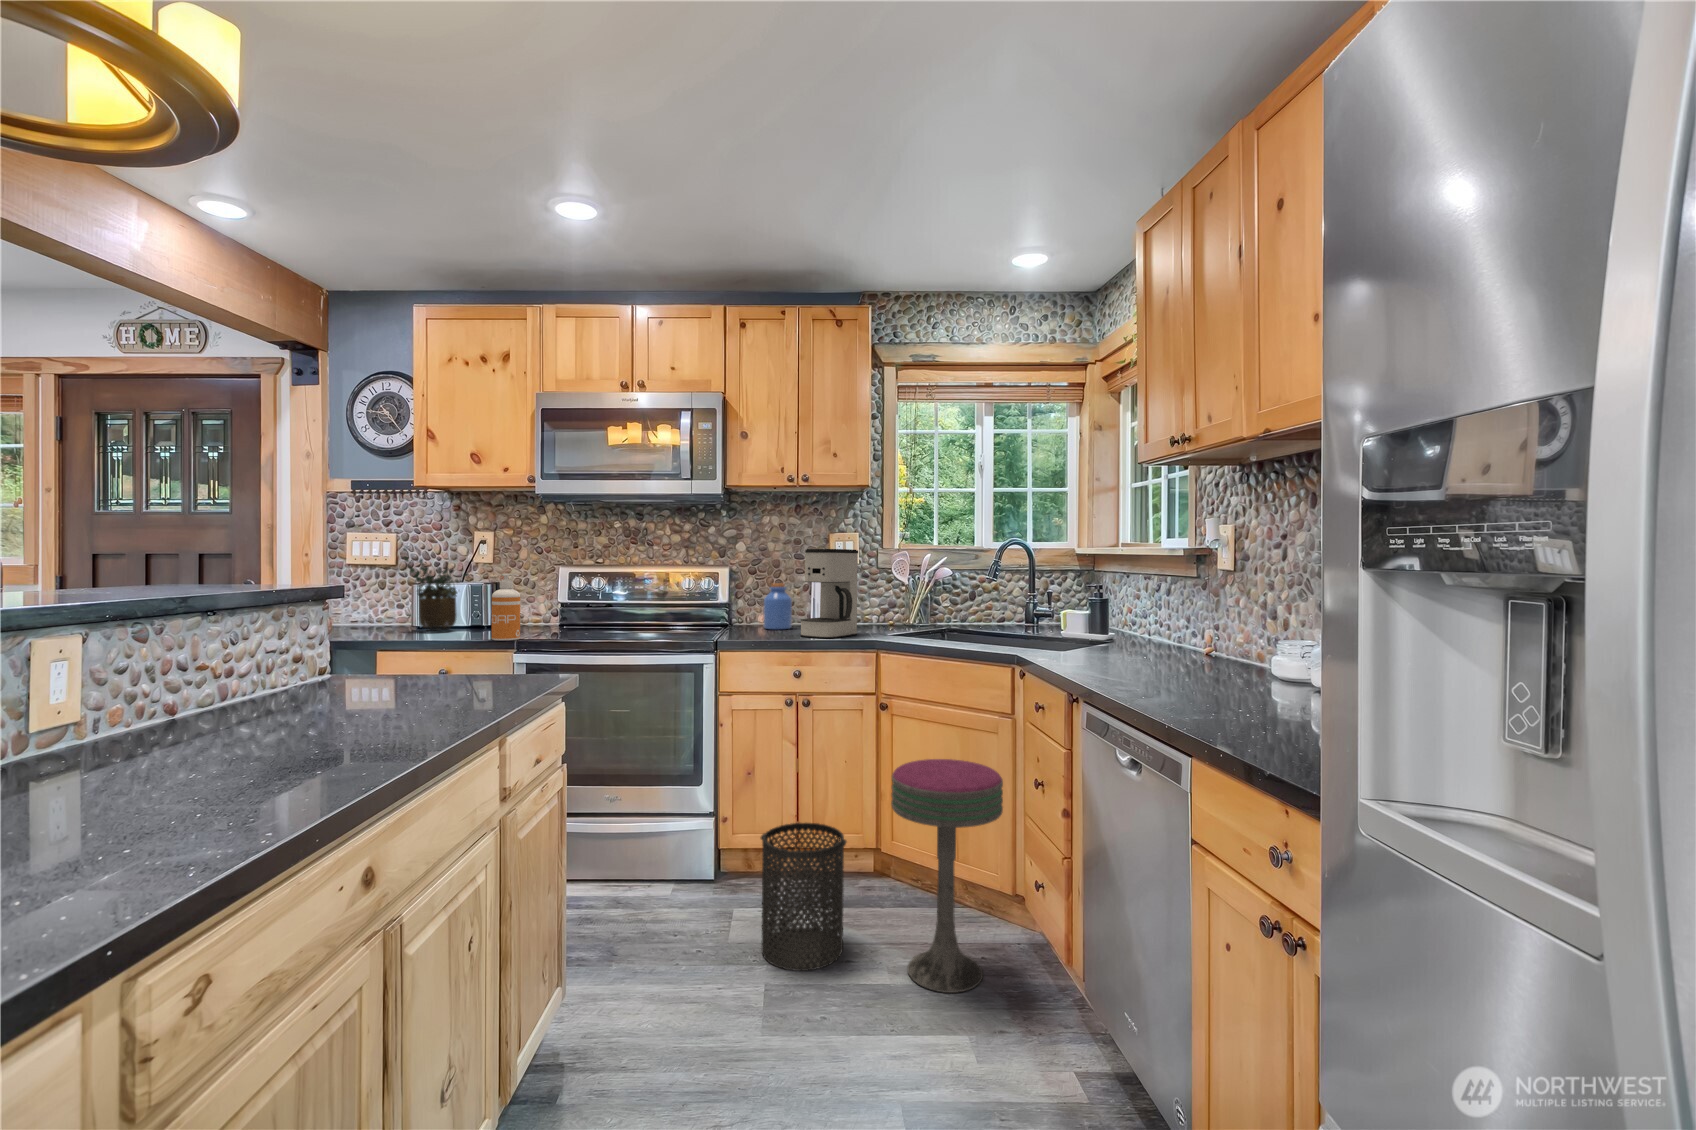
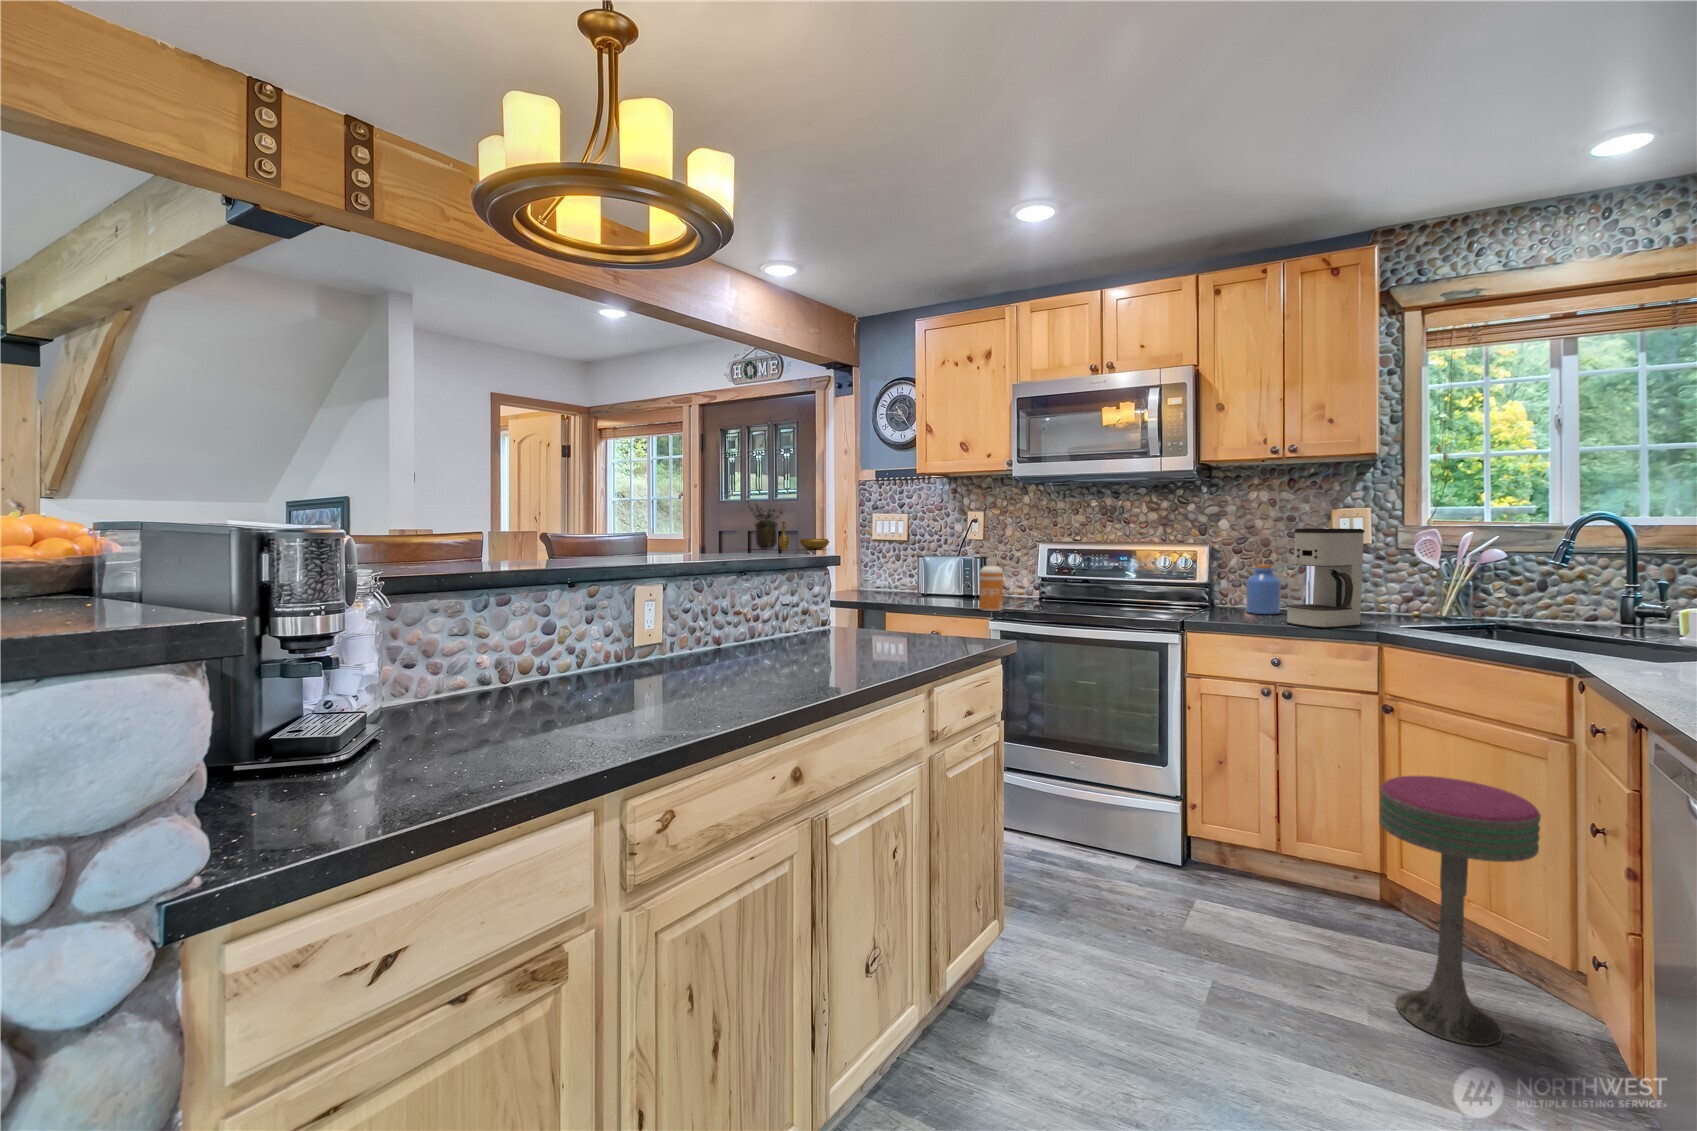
decorative bowl: none [196,539,281,577] -> present [778,521,829,550]
potted plant: present [403,548,468,631] -> present [748,502,782,549]
trash can: present [761,823,847,971] -> none [1223,818,1324,971]

